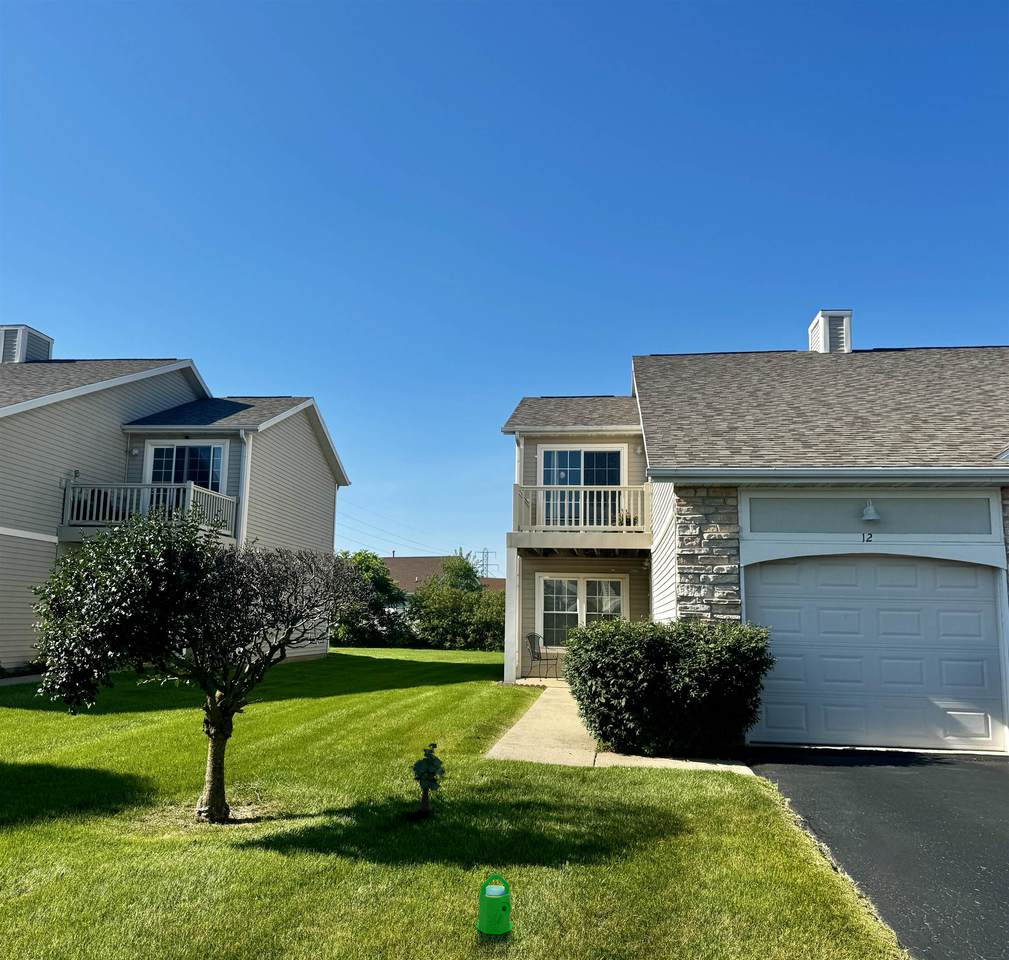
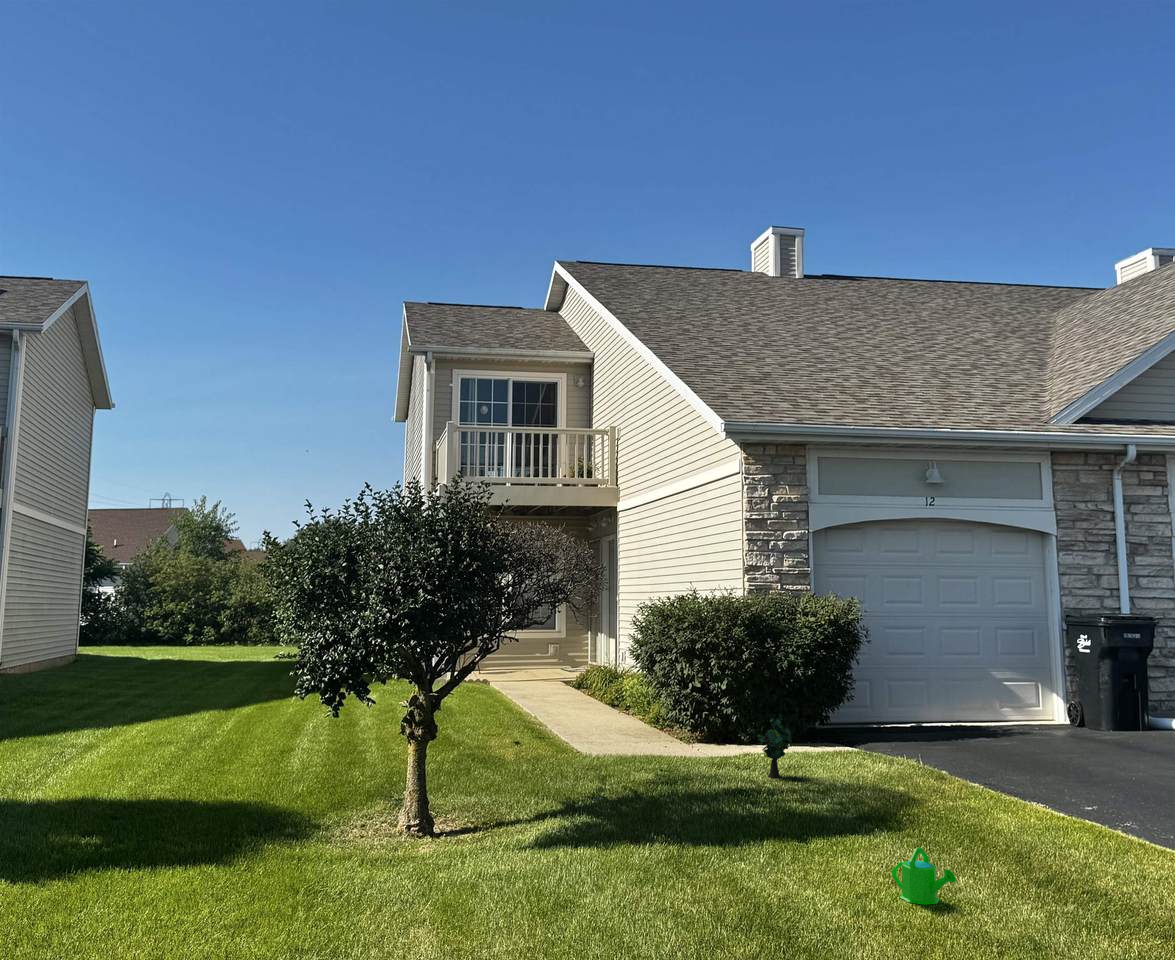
decorative plant: present [408,743,445,811] -> present [757,713,792,778]

